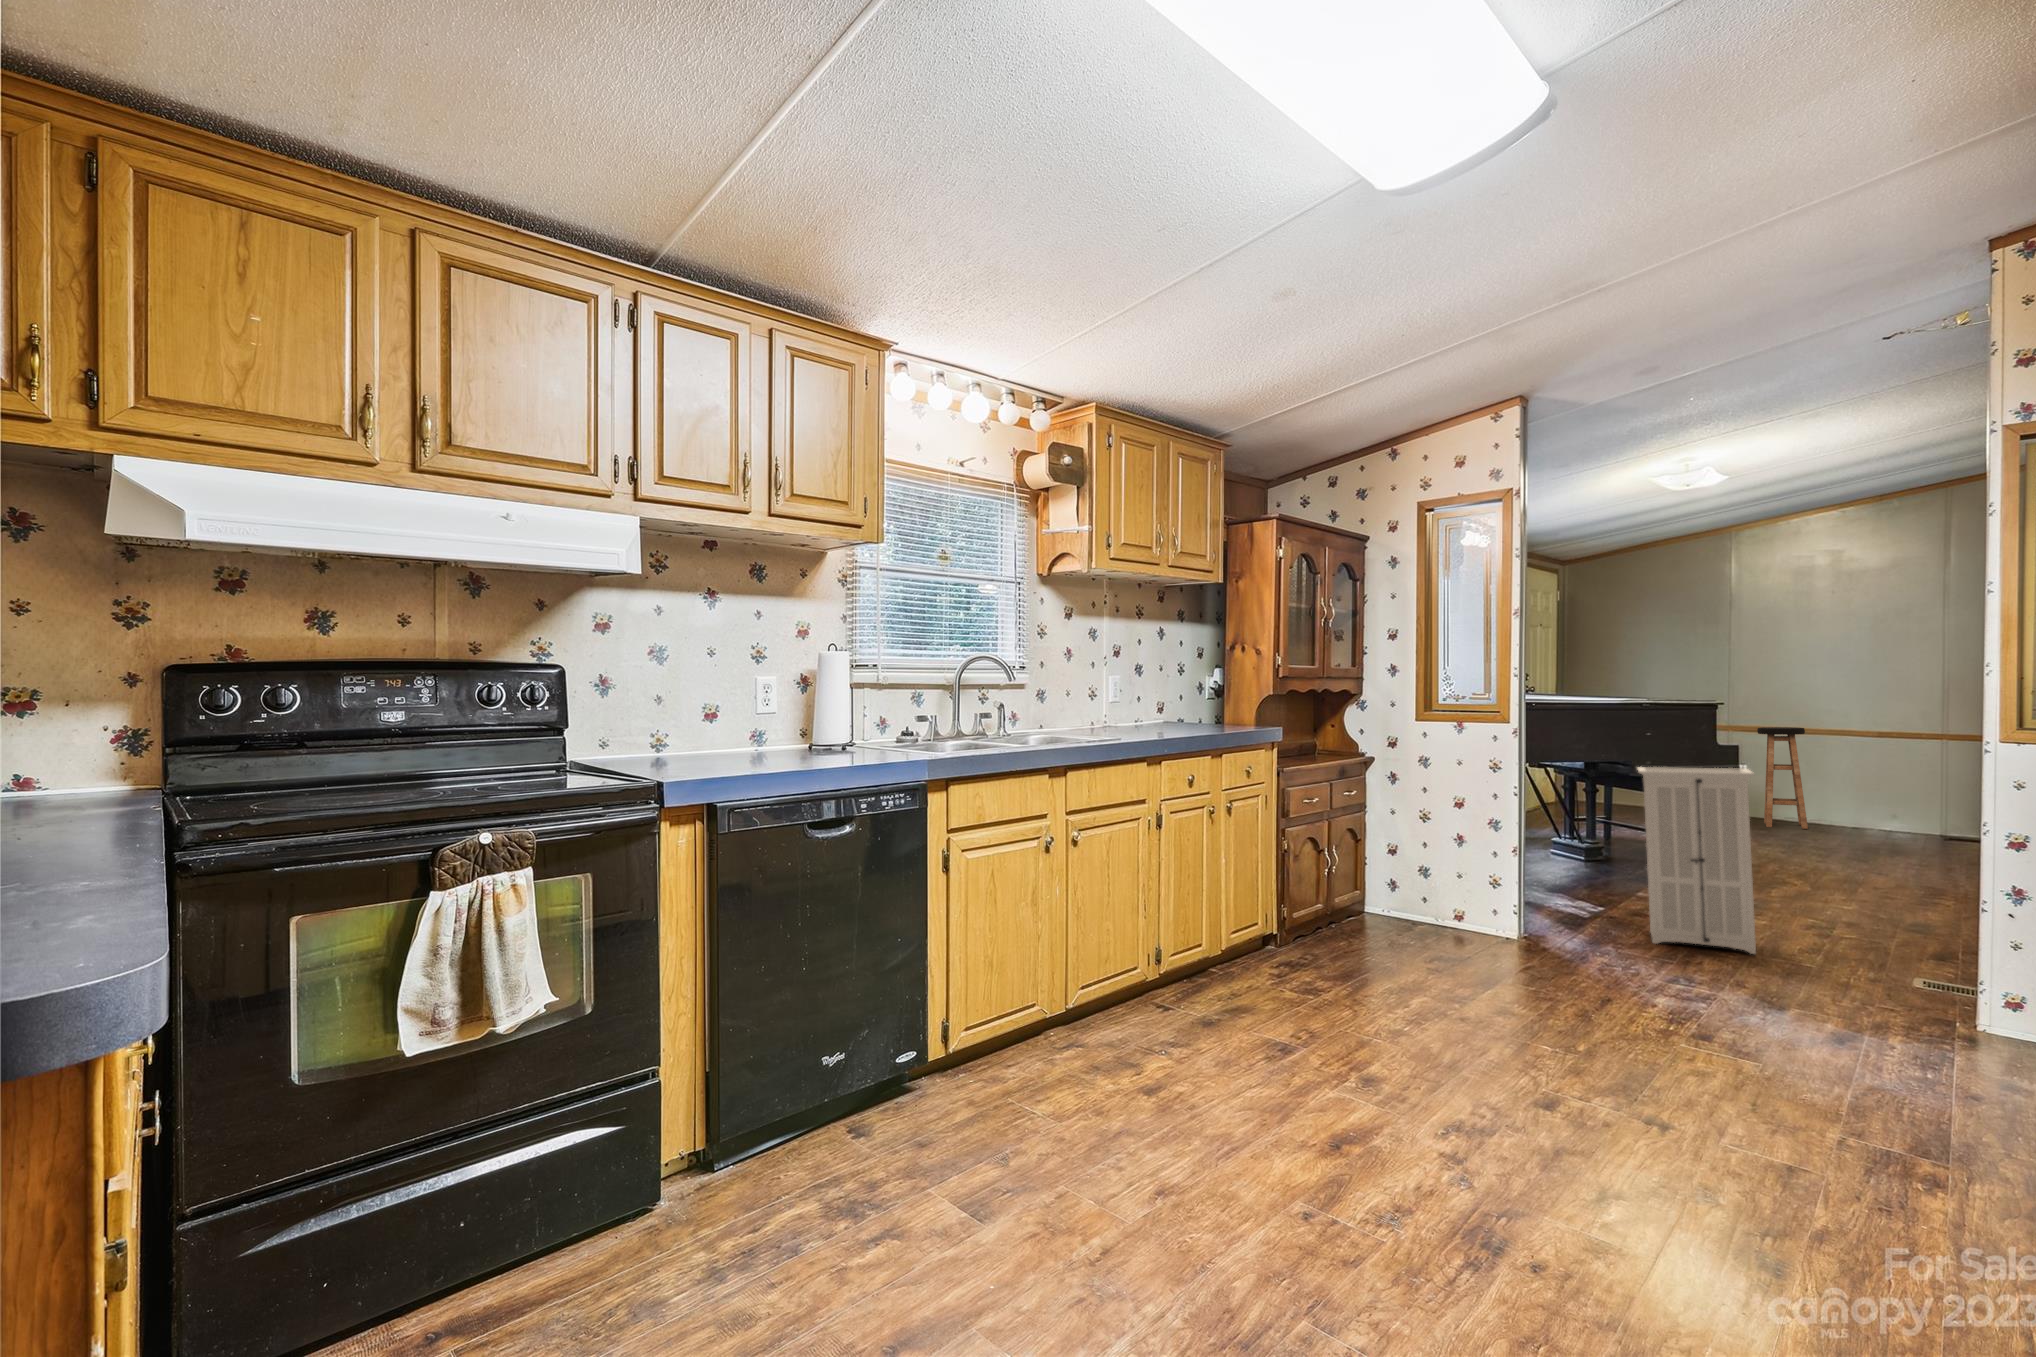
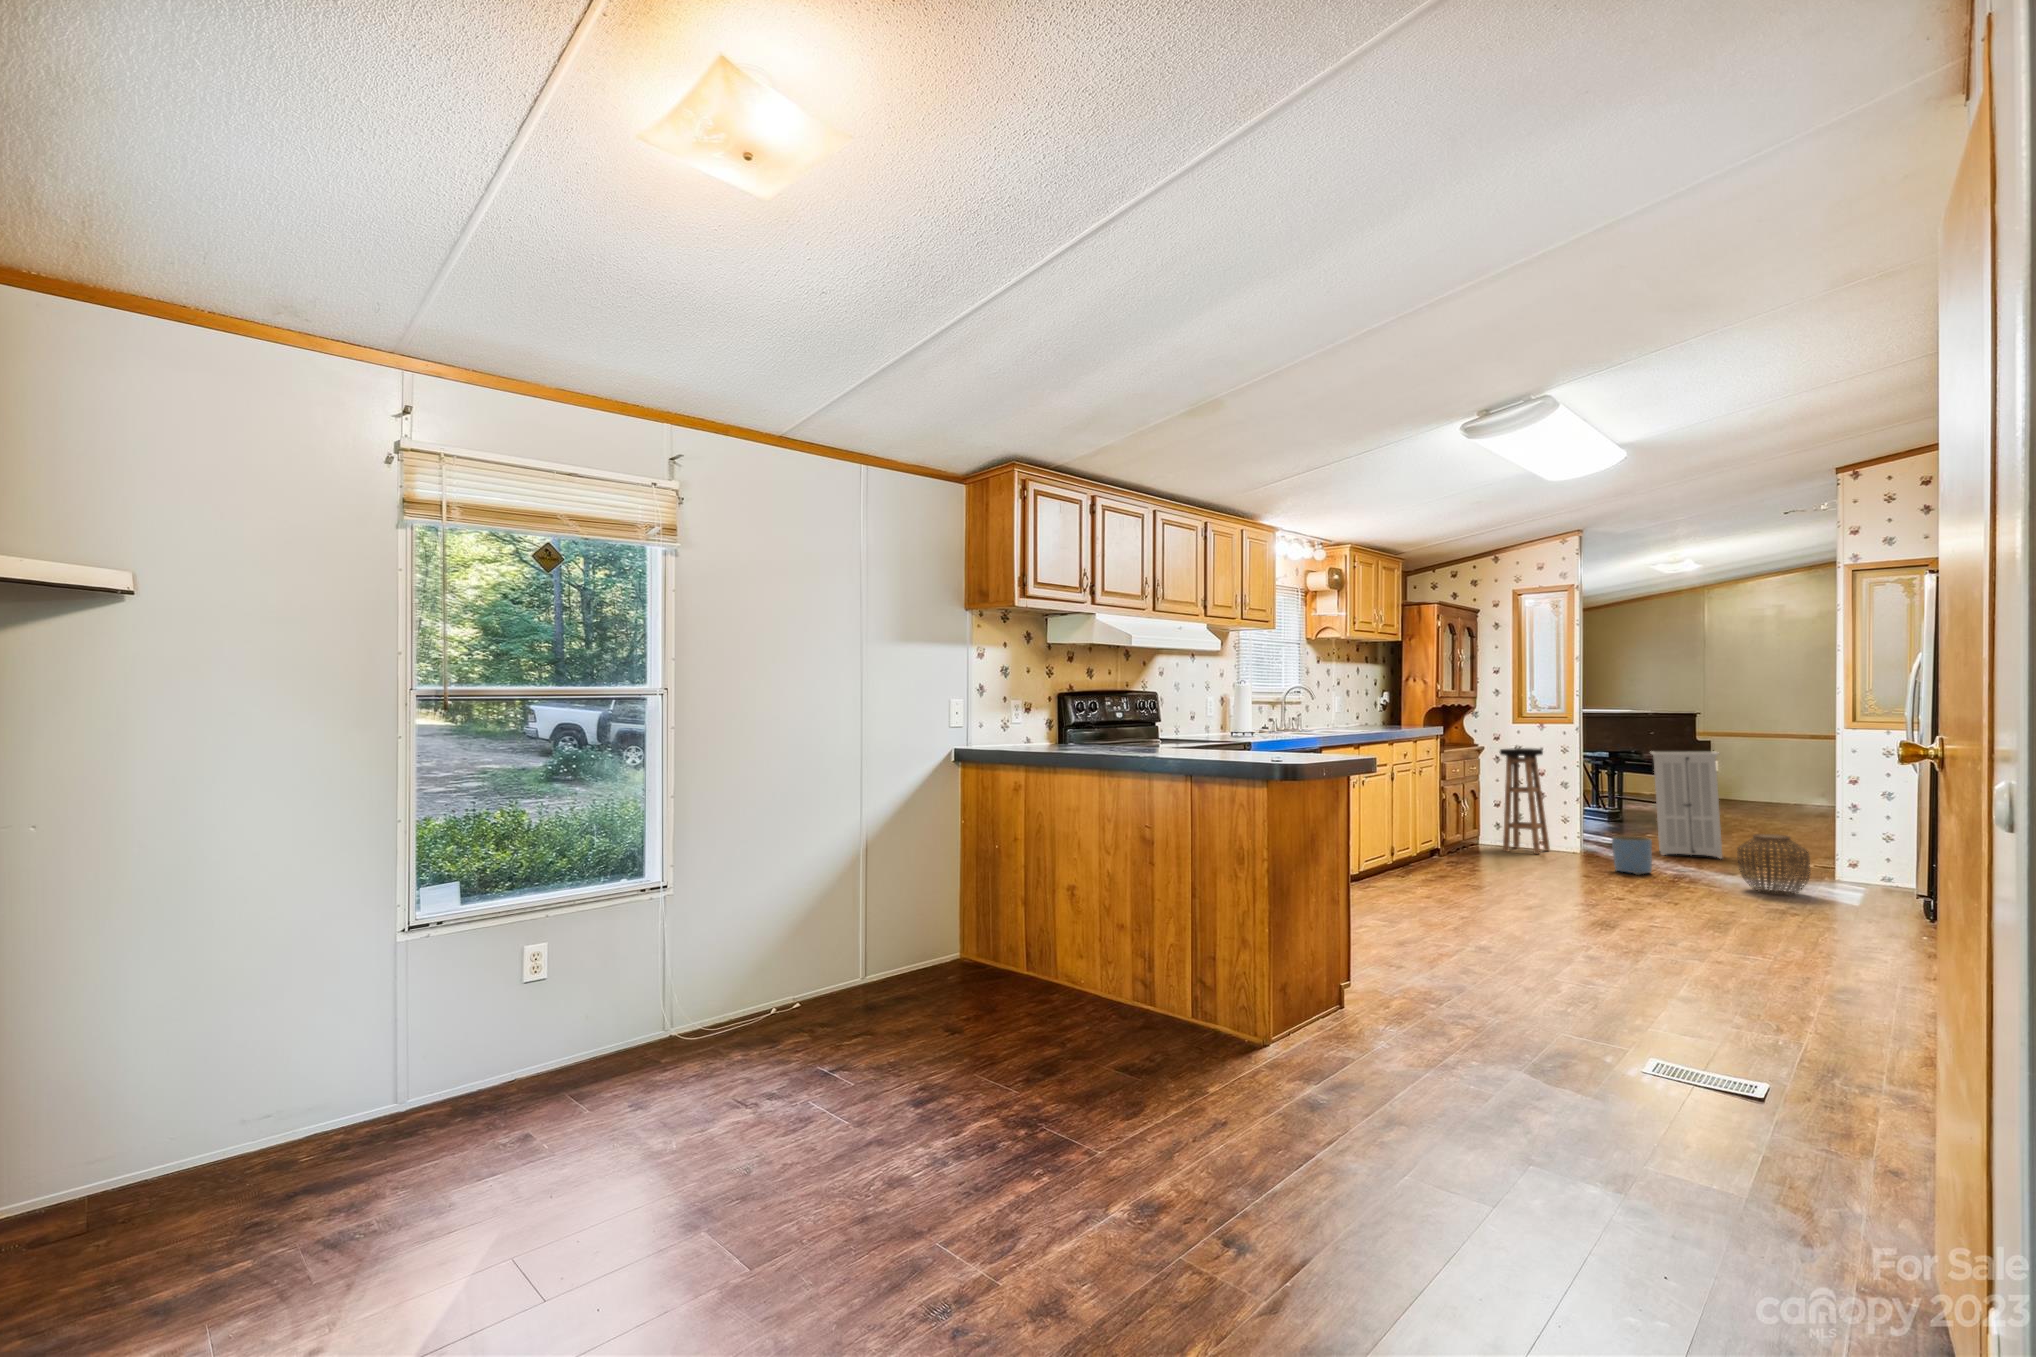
bar stool: present [1757,727,1808,829] -> present [1500,748,1550,854]
planter: none [1559,927,1630,1005] -> present [1612,836,1652,875]
woven basket: none [1793,948,1944,1083] -> present [1737,834,1810,895]

